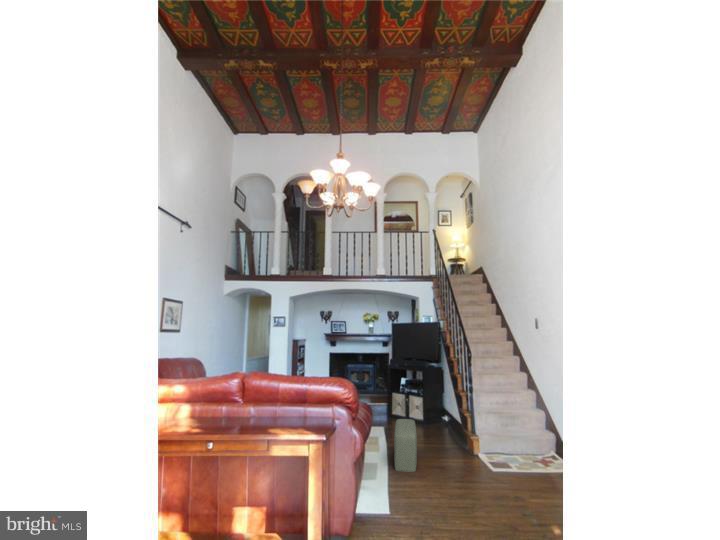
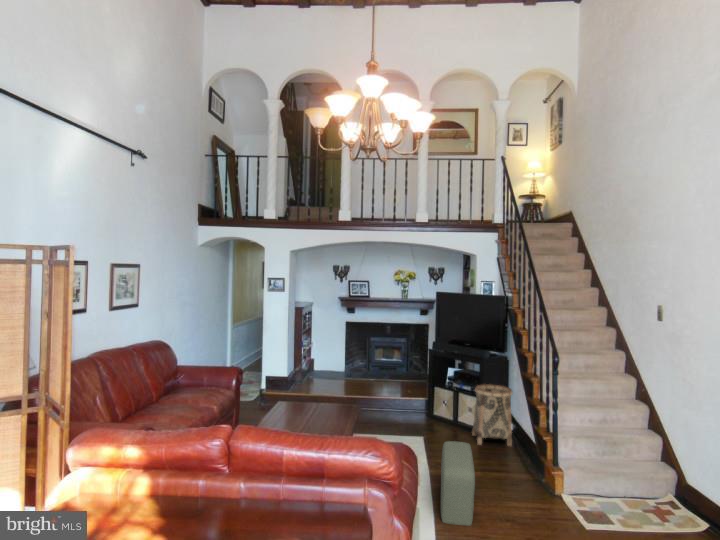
basket: none [420,387,447,430] -> present [472,384,512,446]

